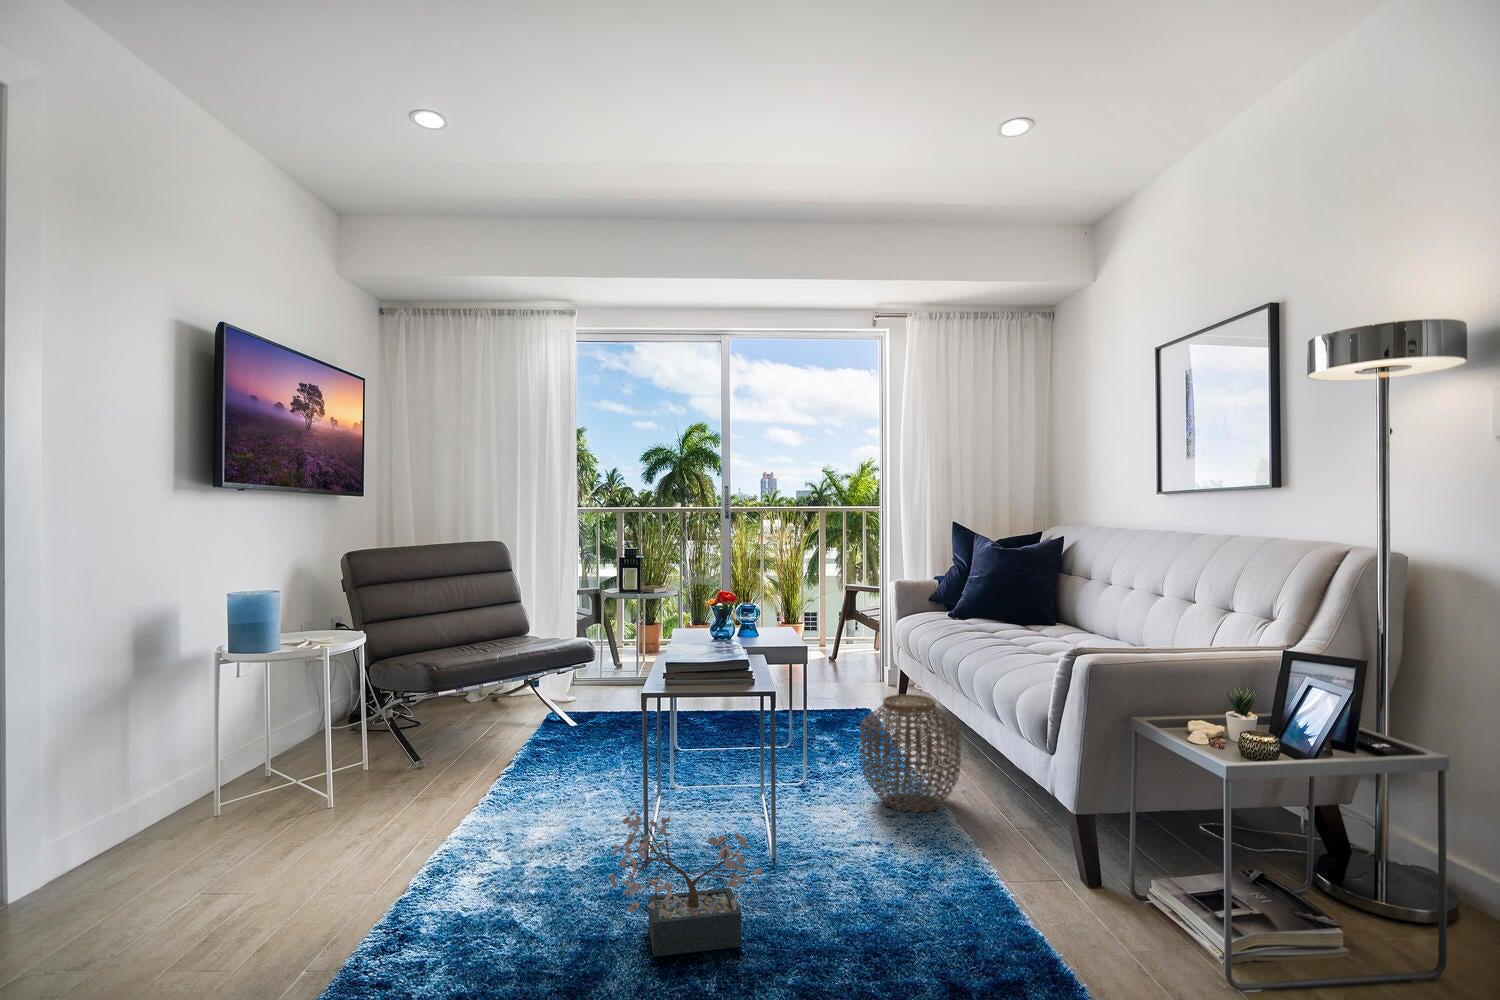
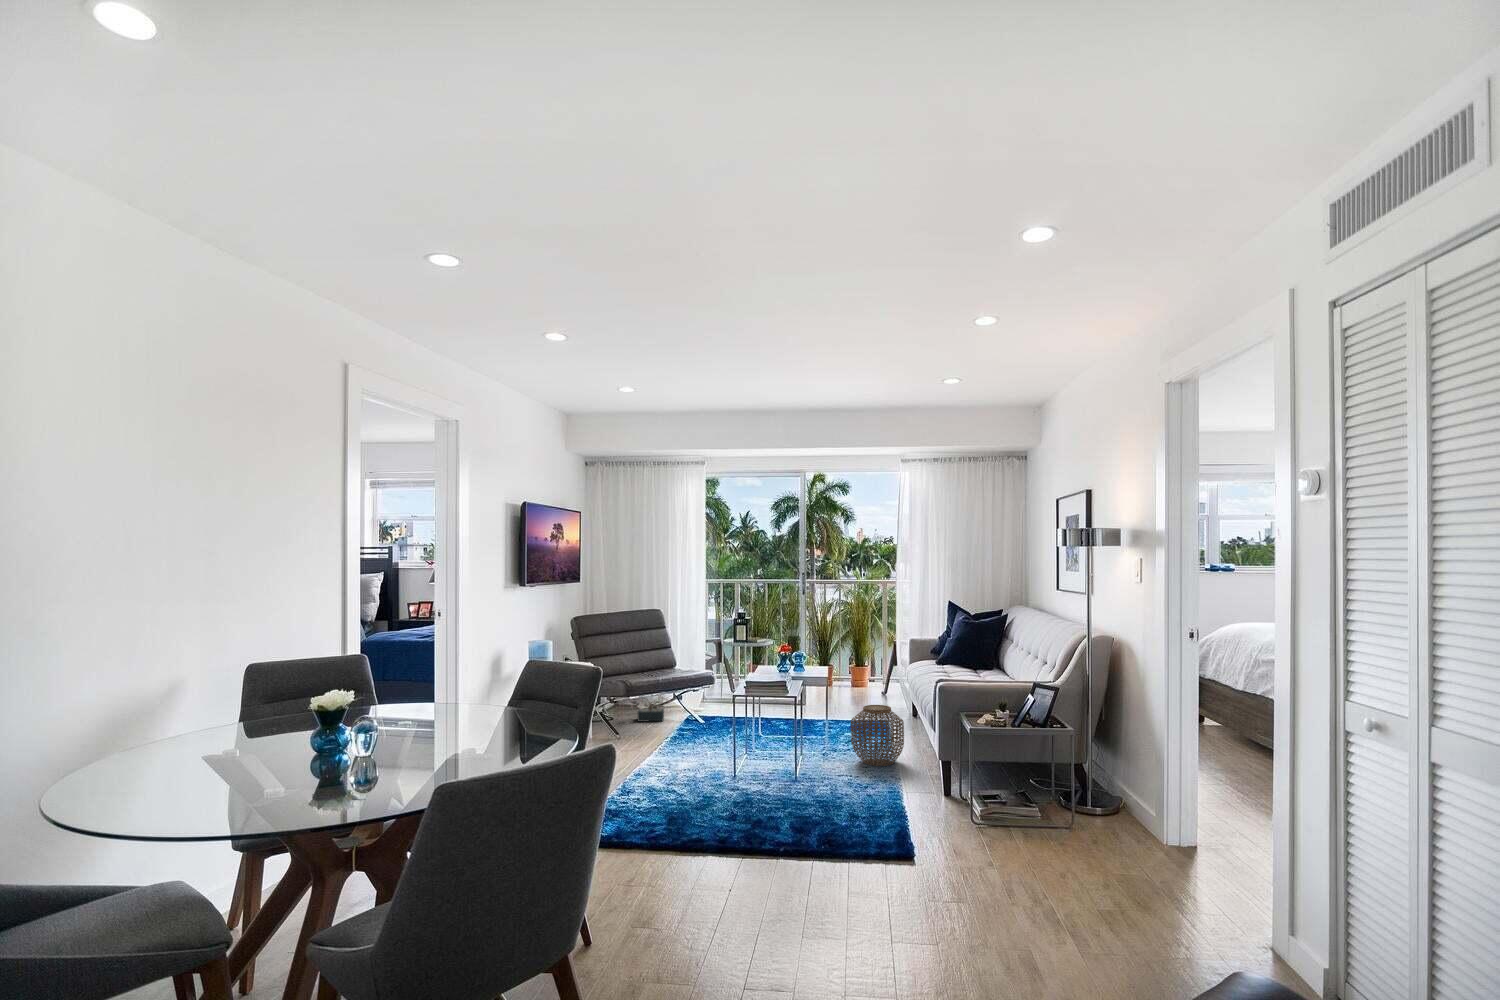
decorative plant: present [609,810,762,957] -> present [631,694,667,722]

